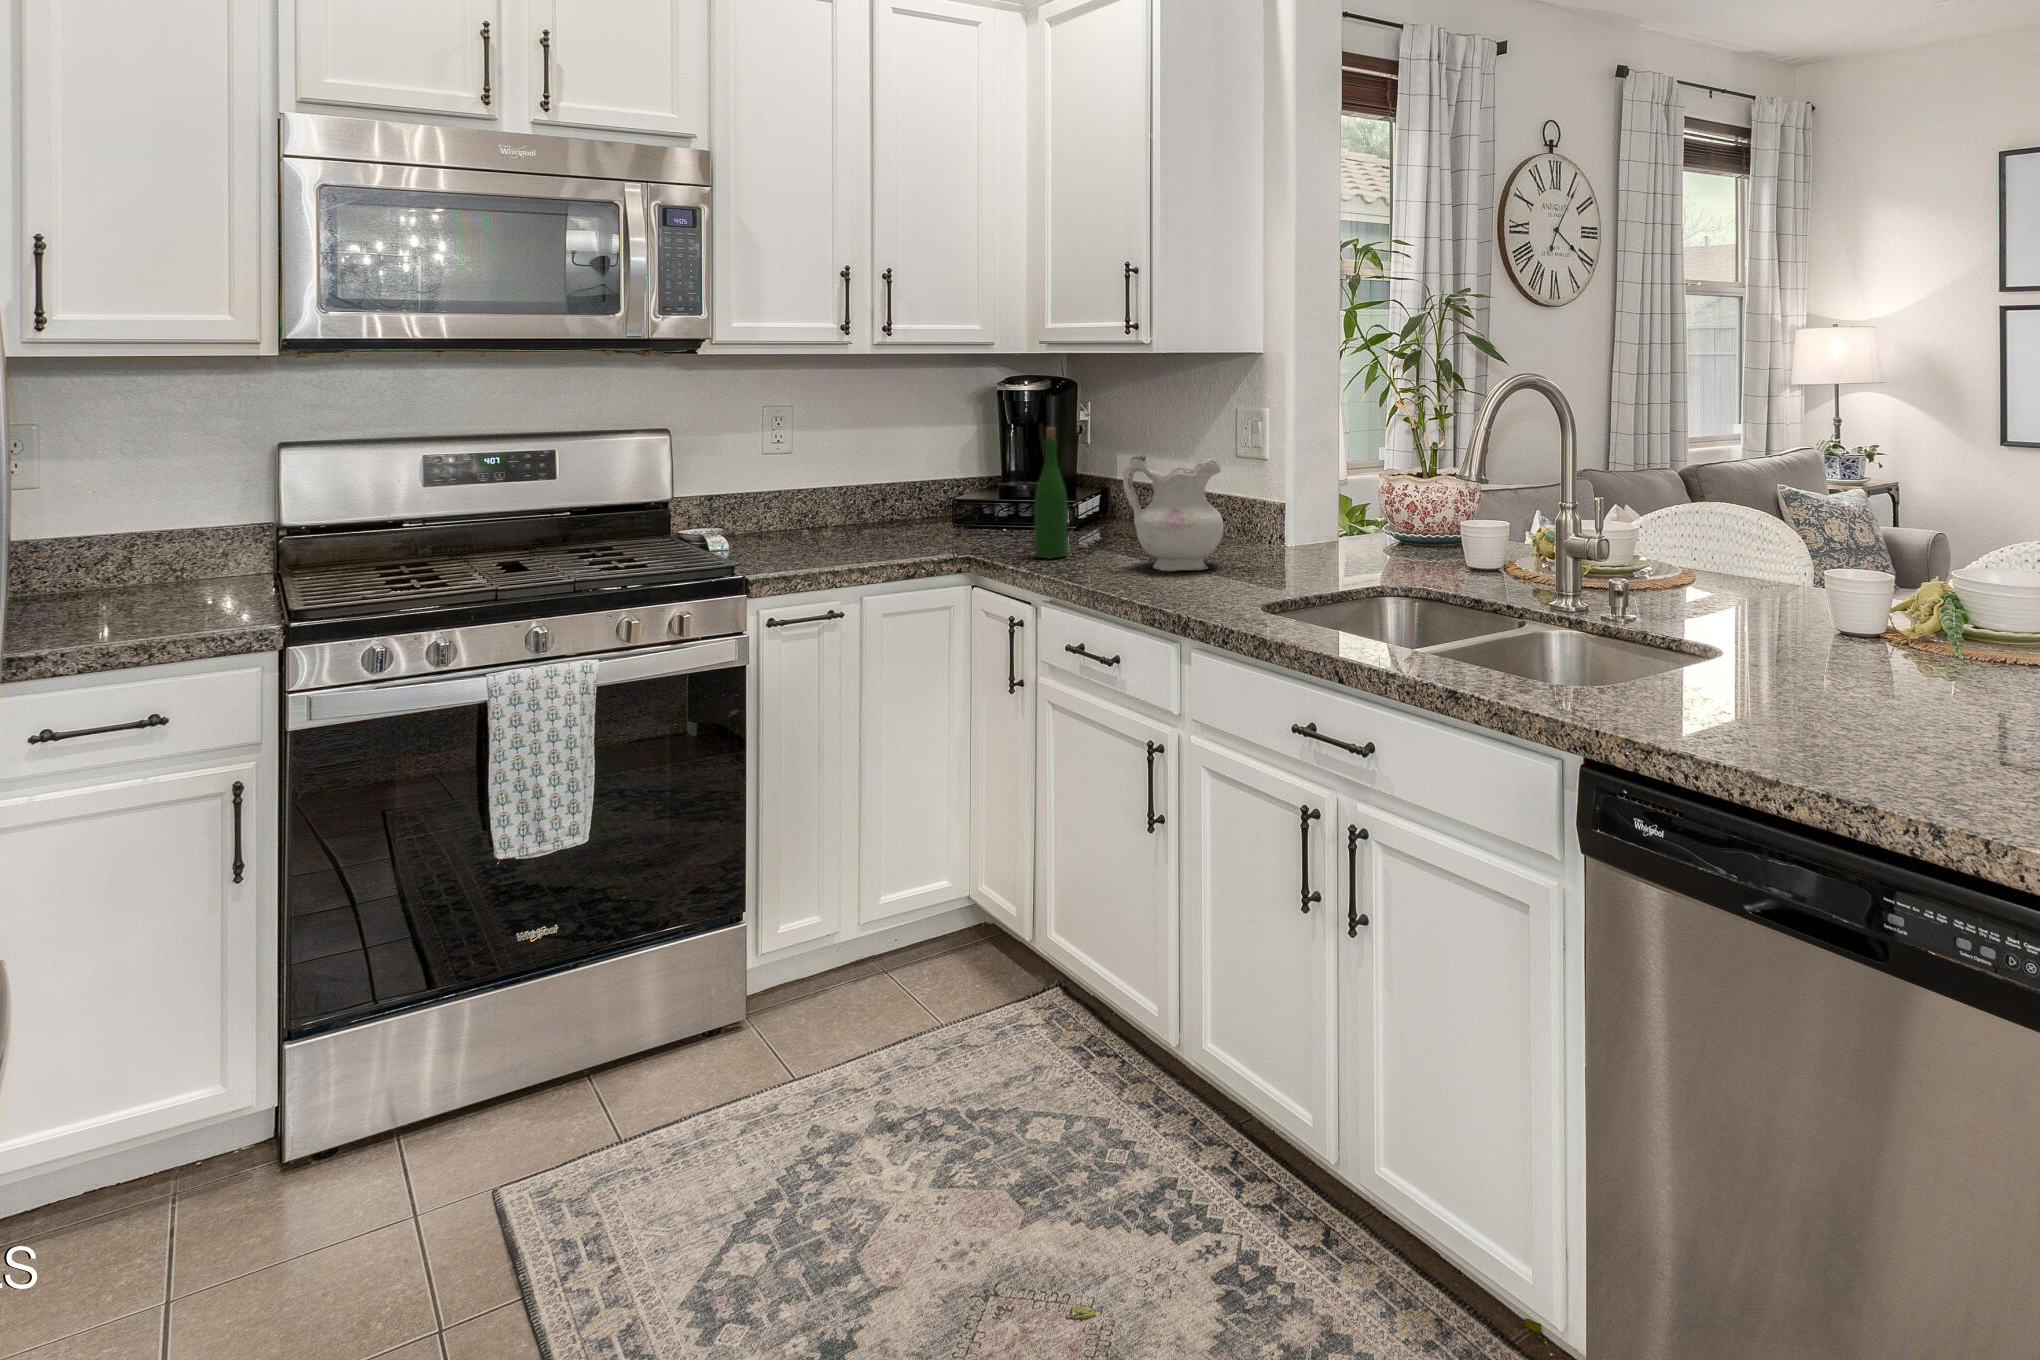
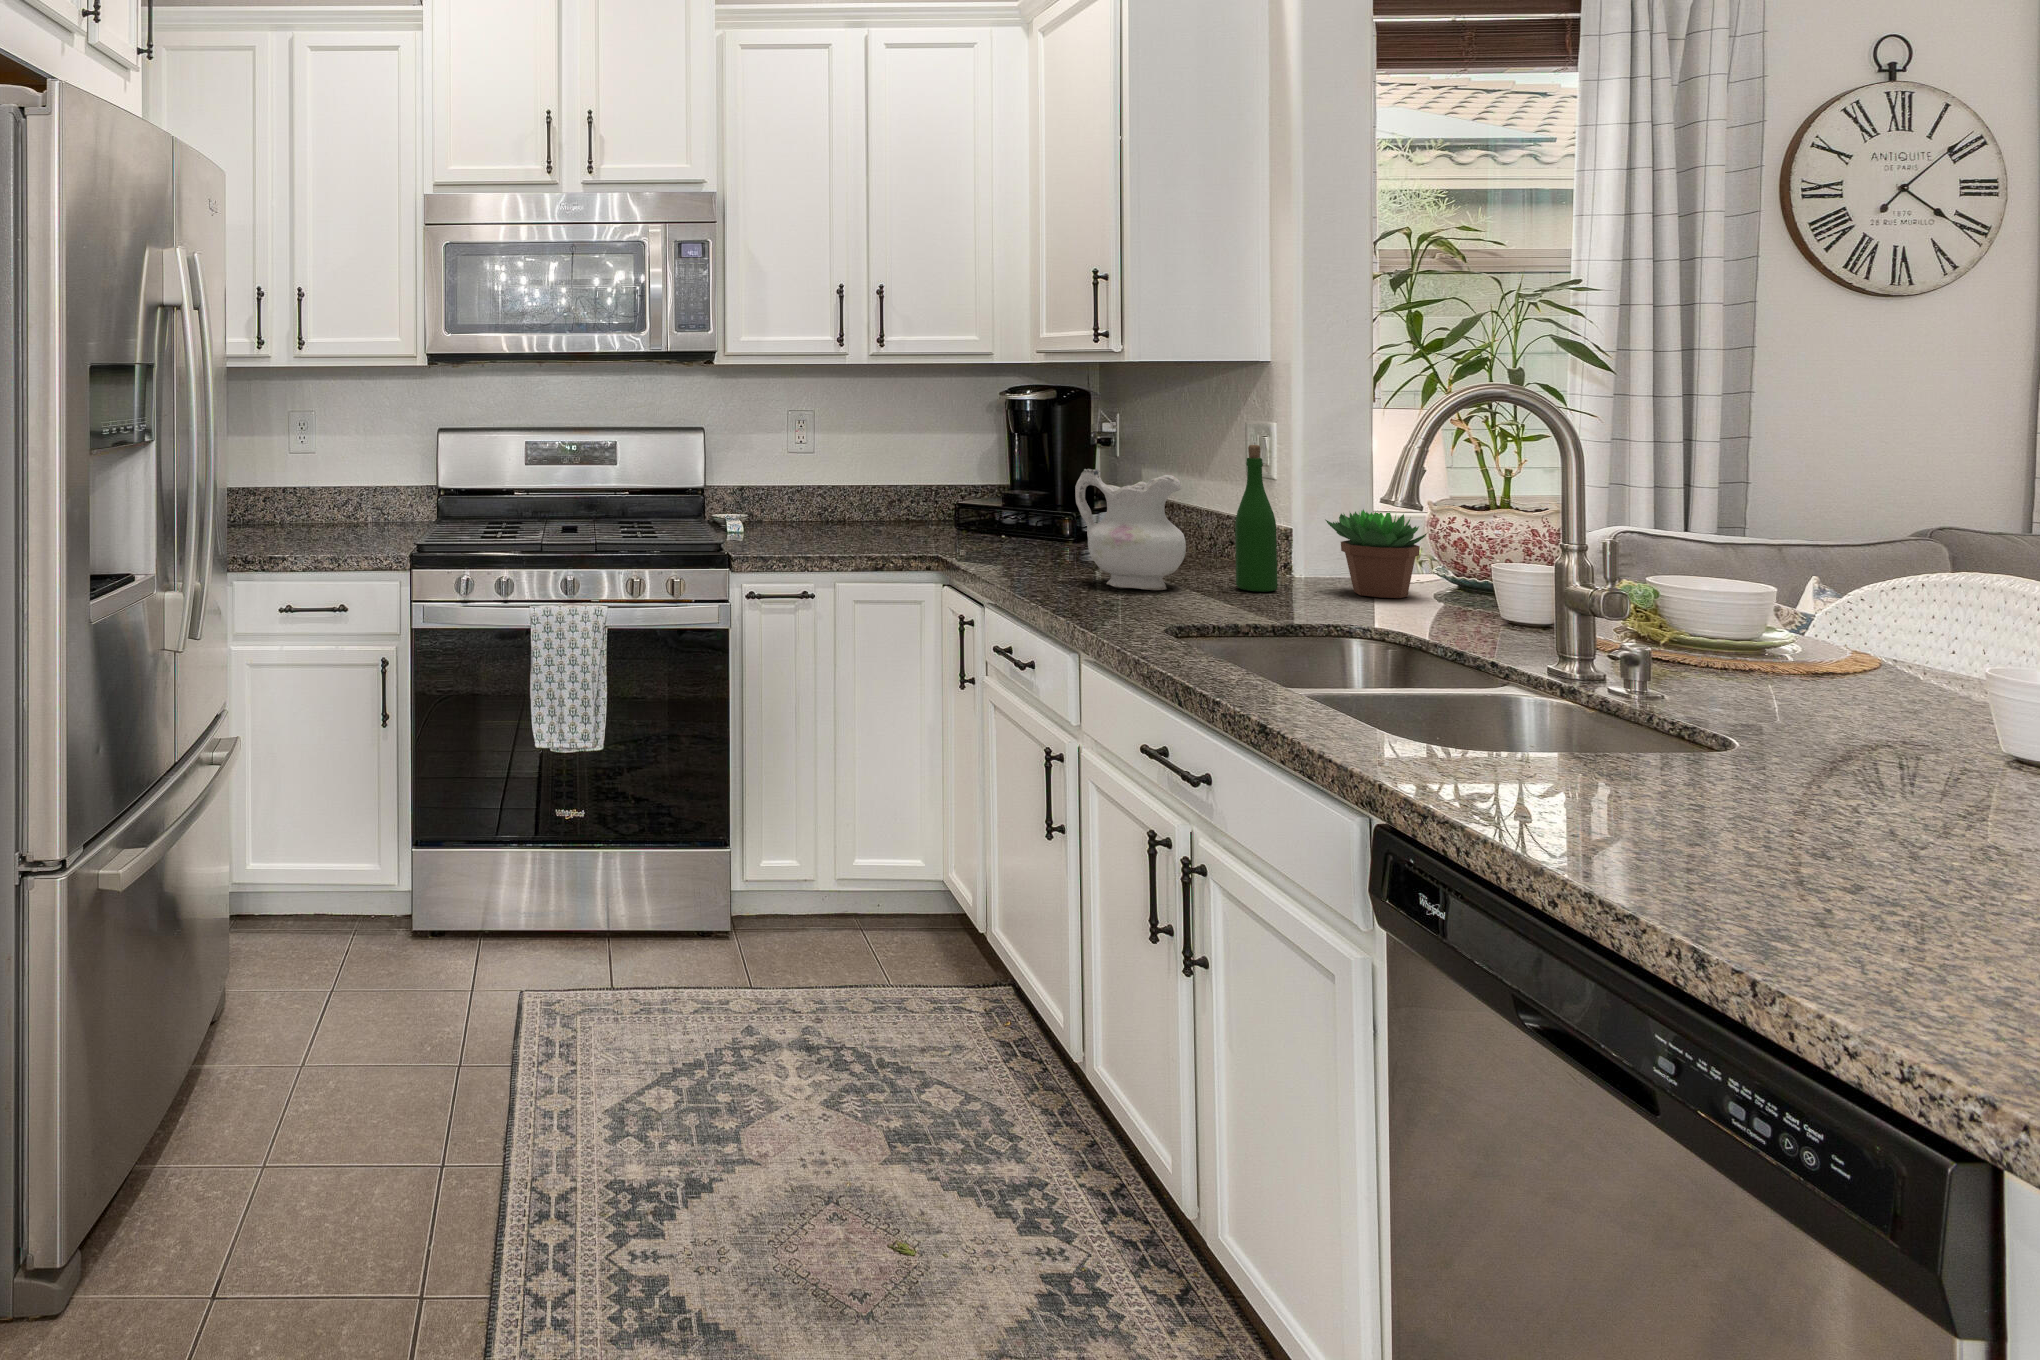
wine bottle: present [1035,427,1068,559] -> present [1235,445,1277,592]
succulent plant: none [1327,479,1403,558] -> present [1326,509,1427,598]

